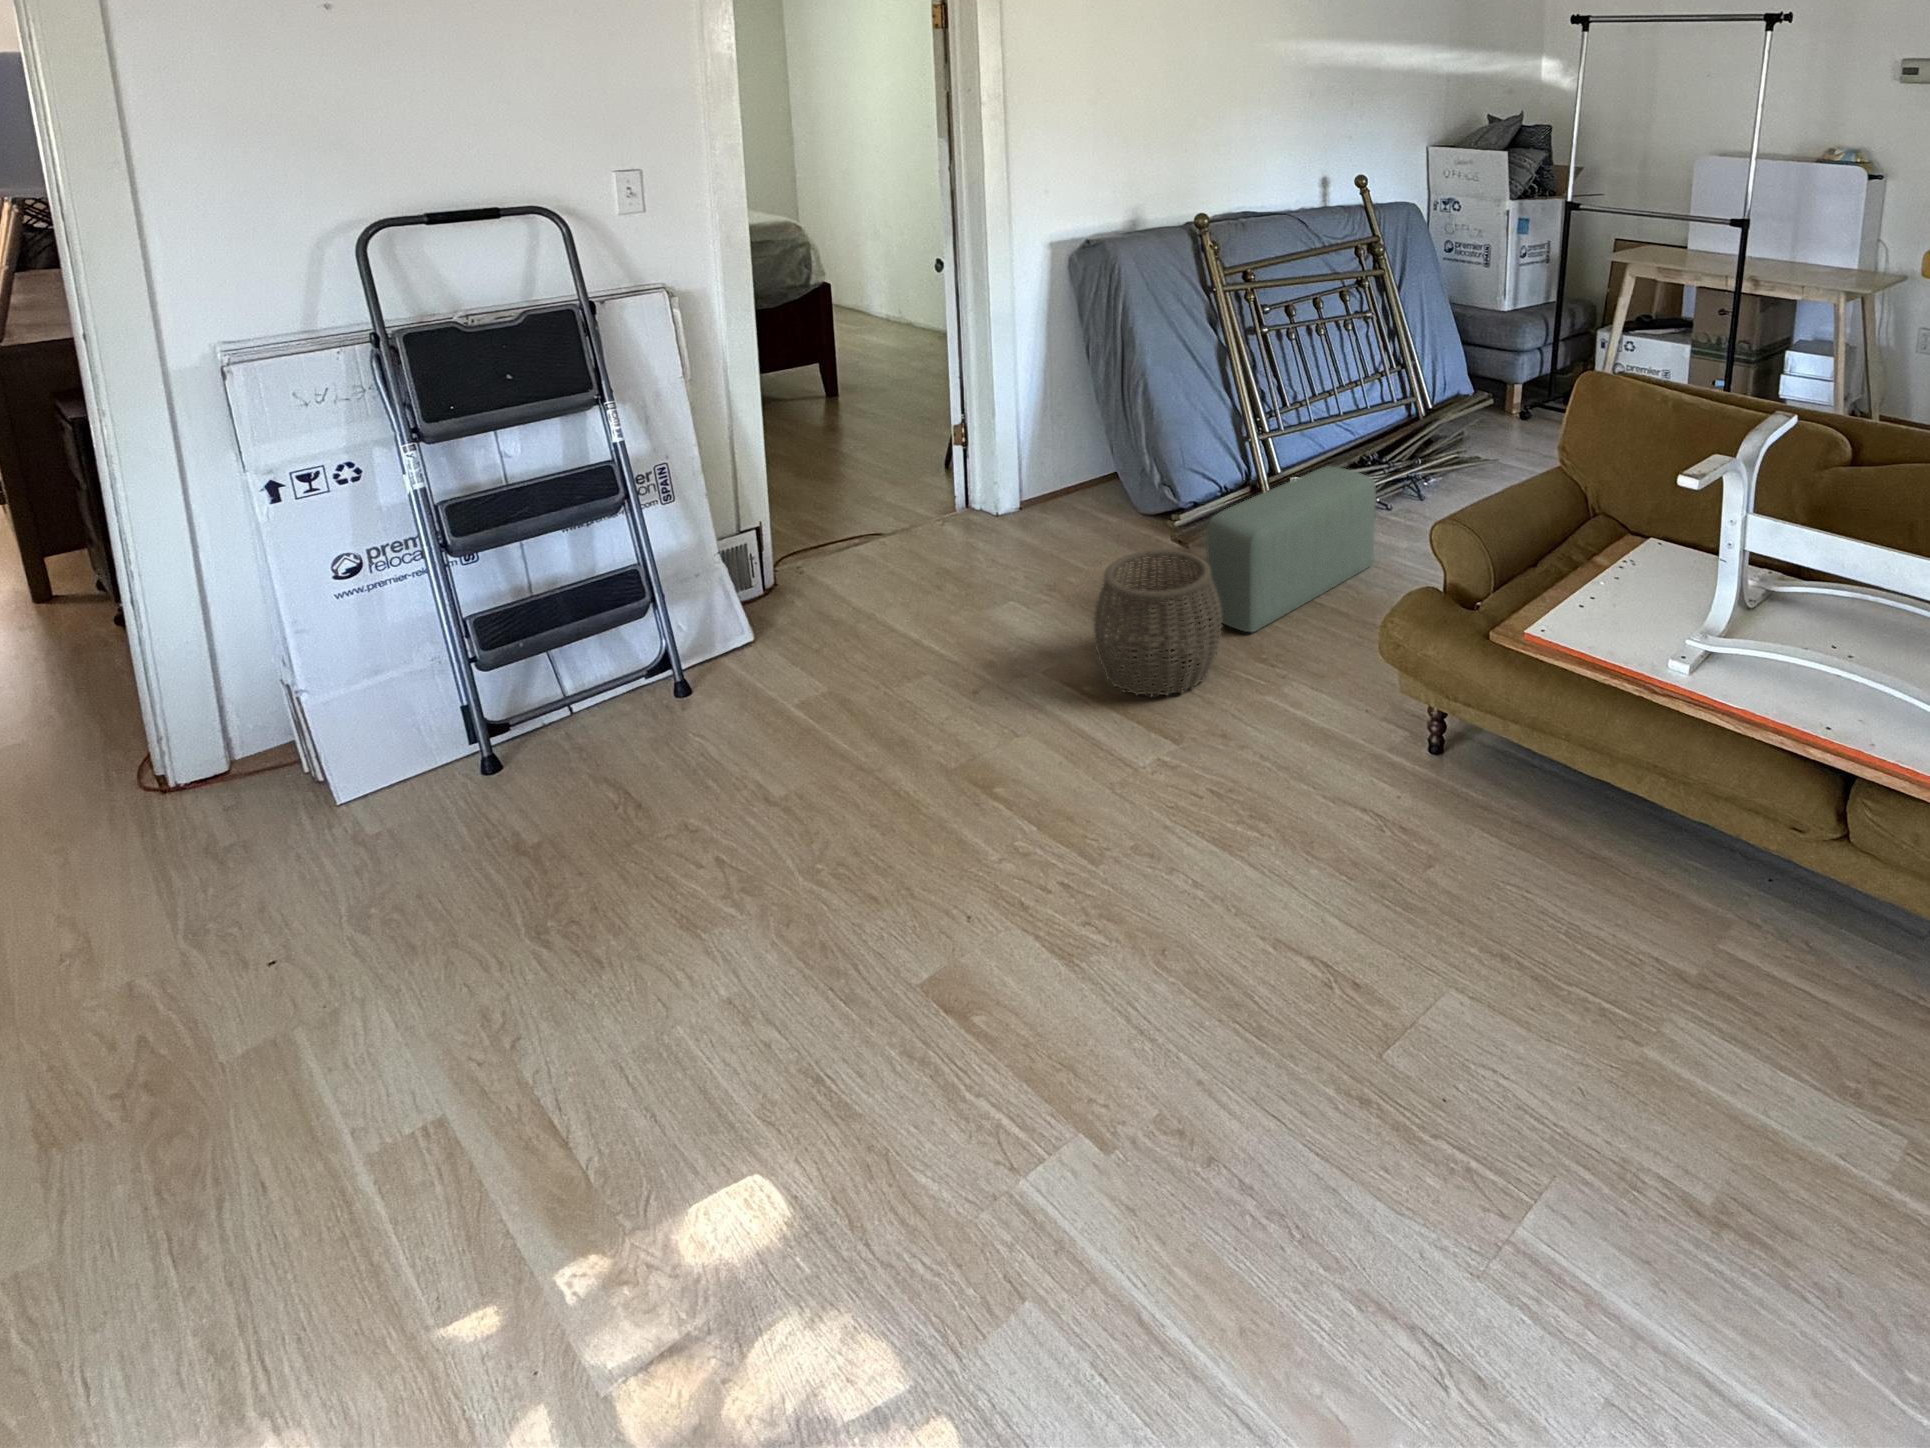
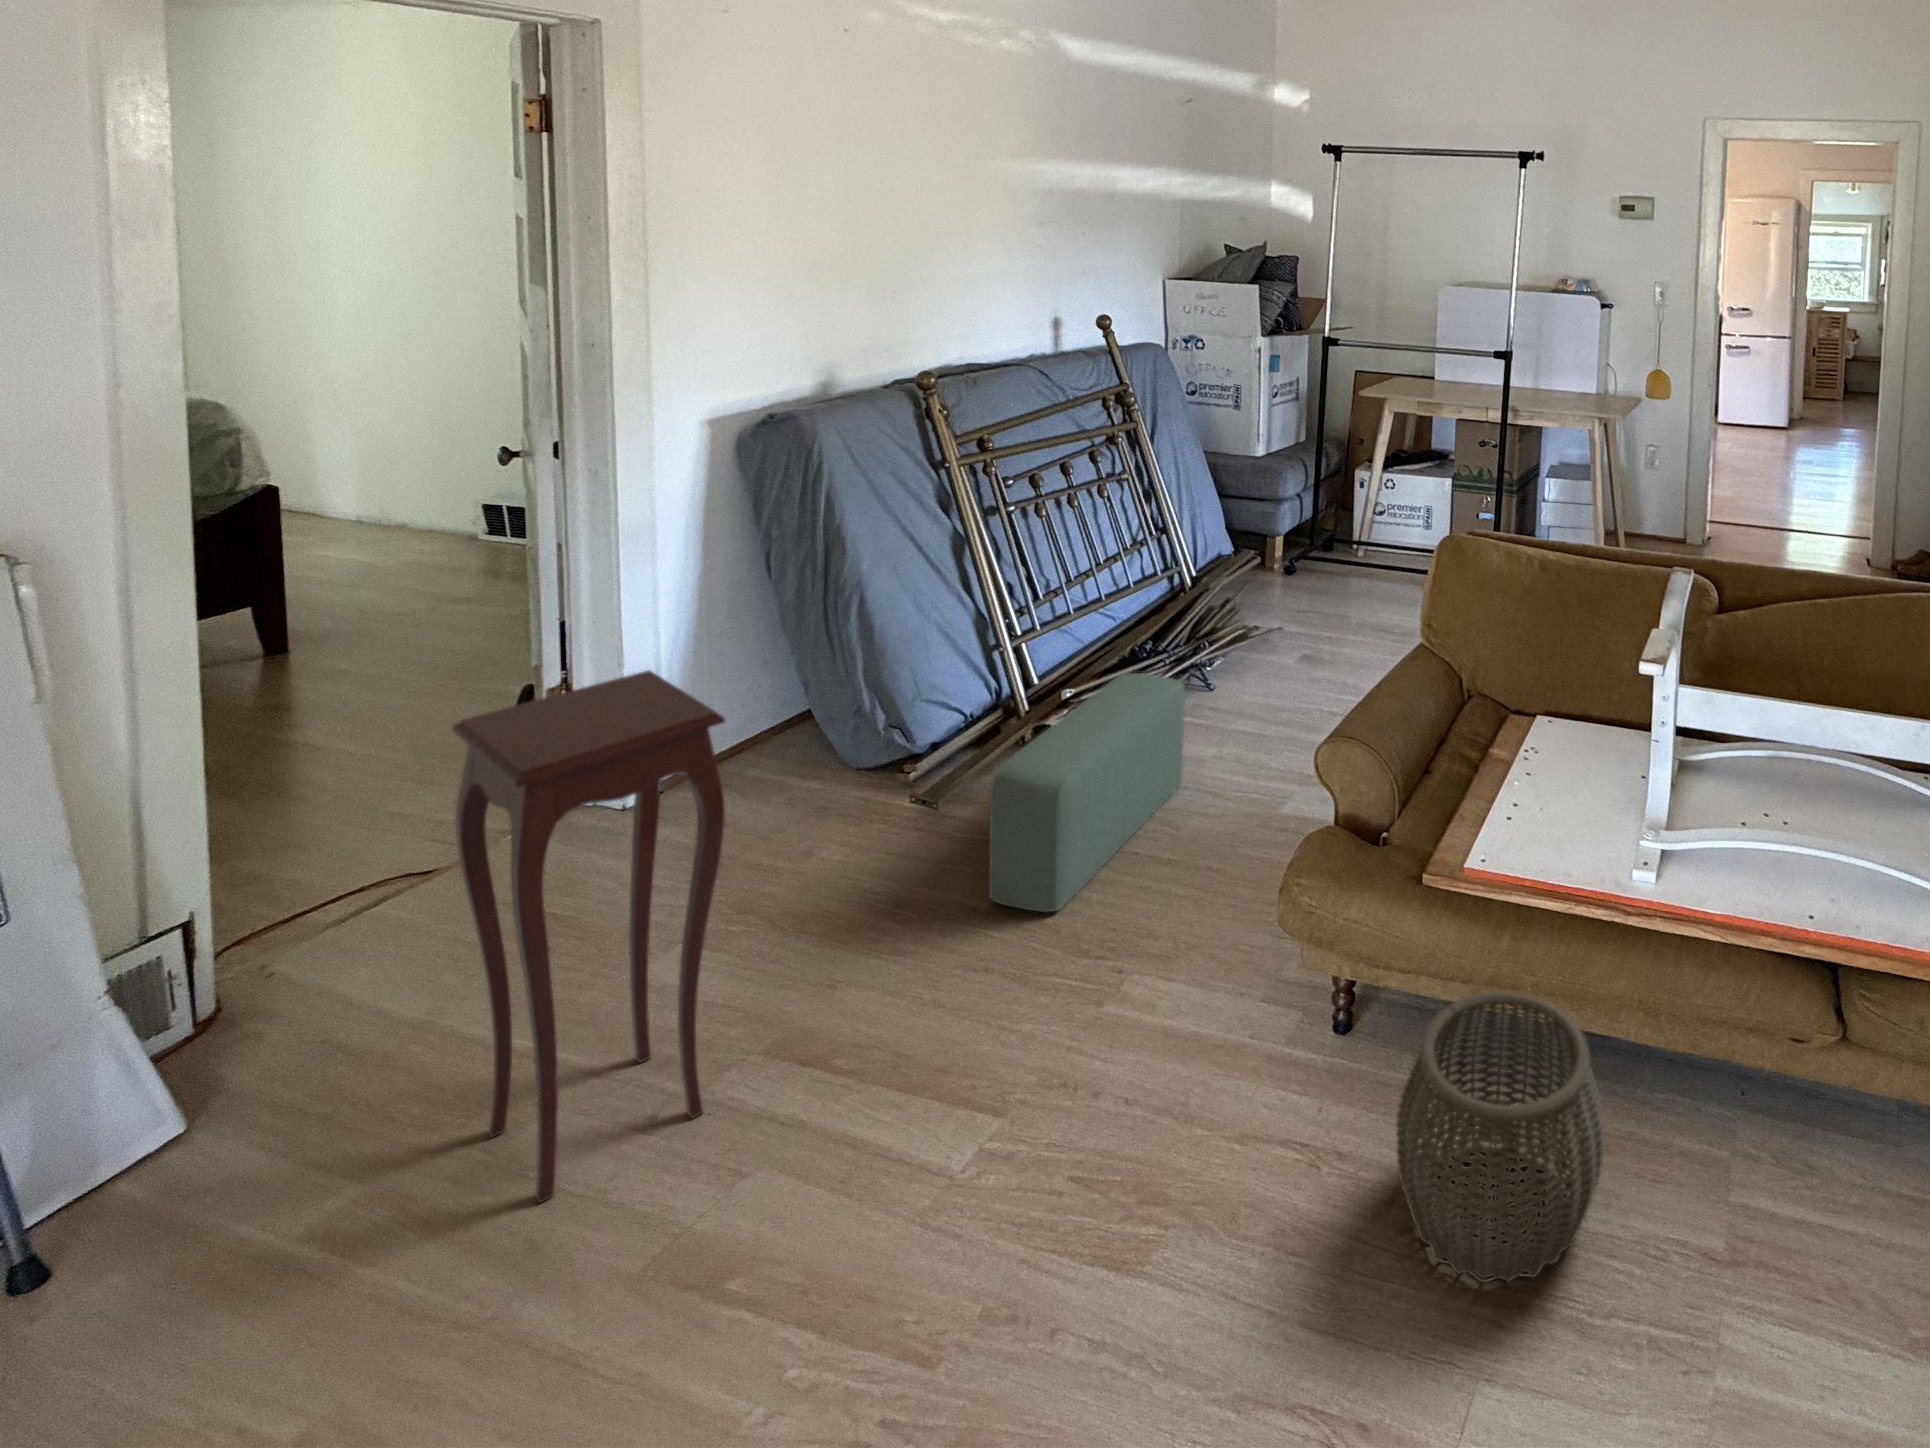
side table: none [862,398,1008,723] -> present [452,670,725,1202]
woven basket: present [1093,550,1222,697] -> present [1396,992,1604,1283]

